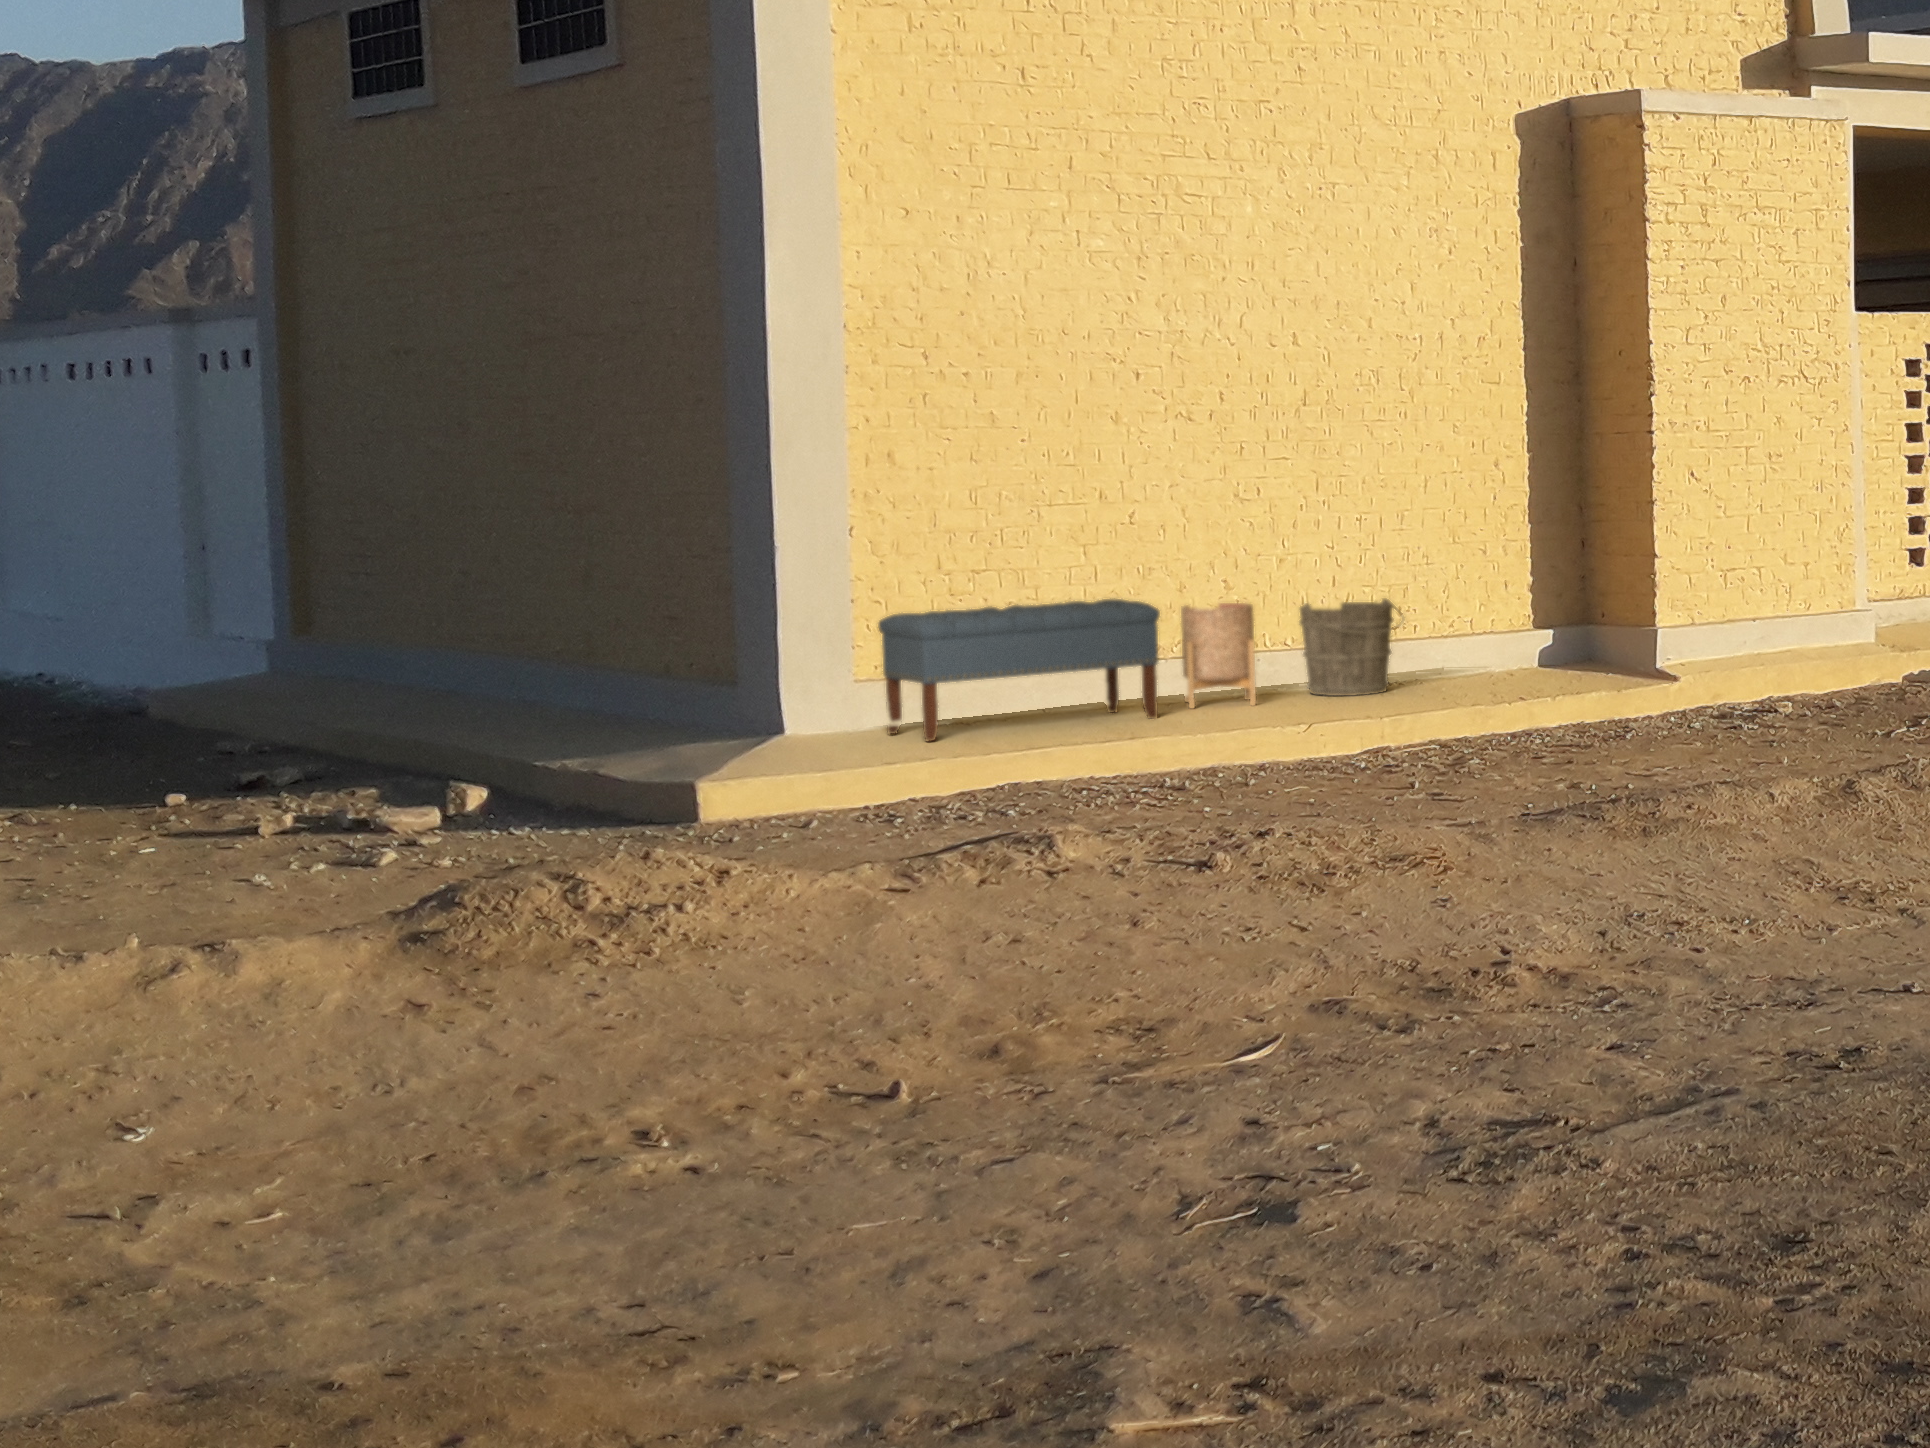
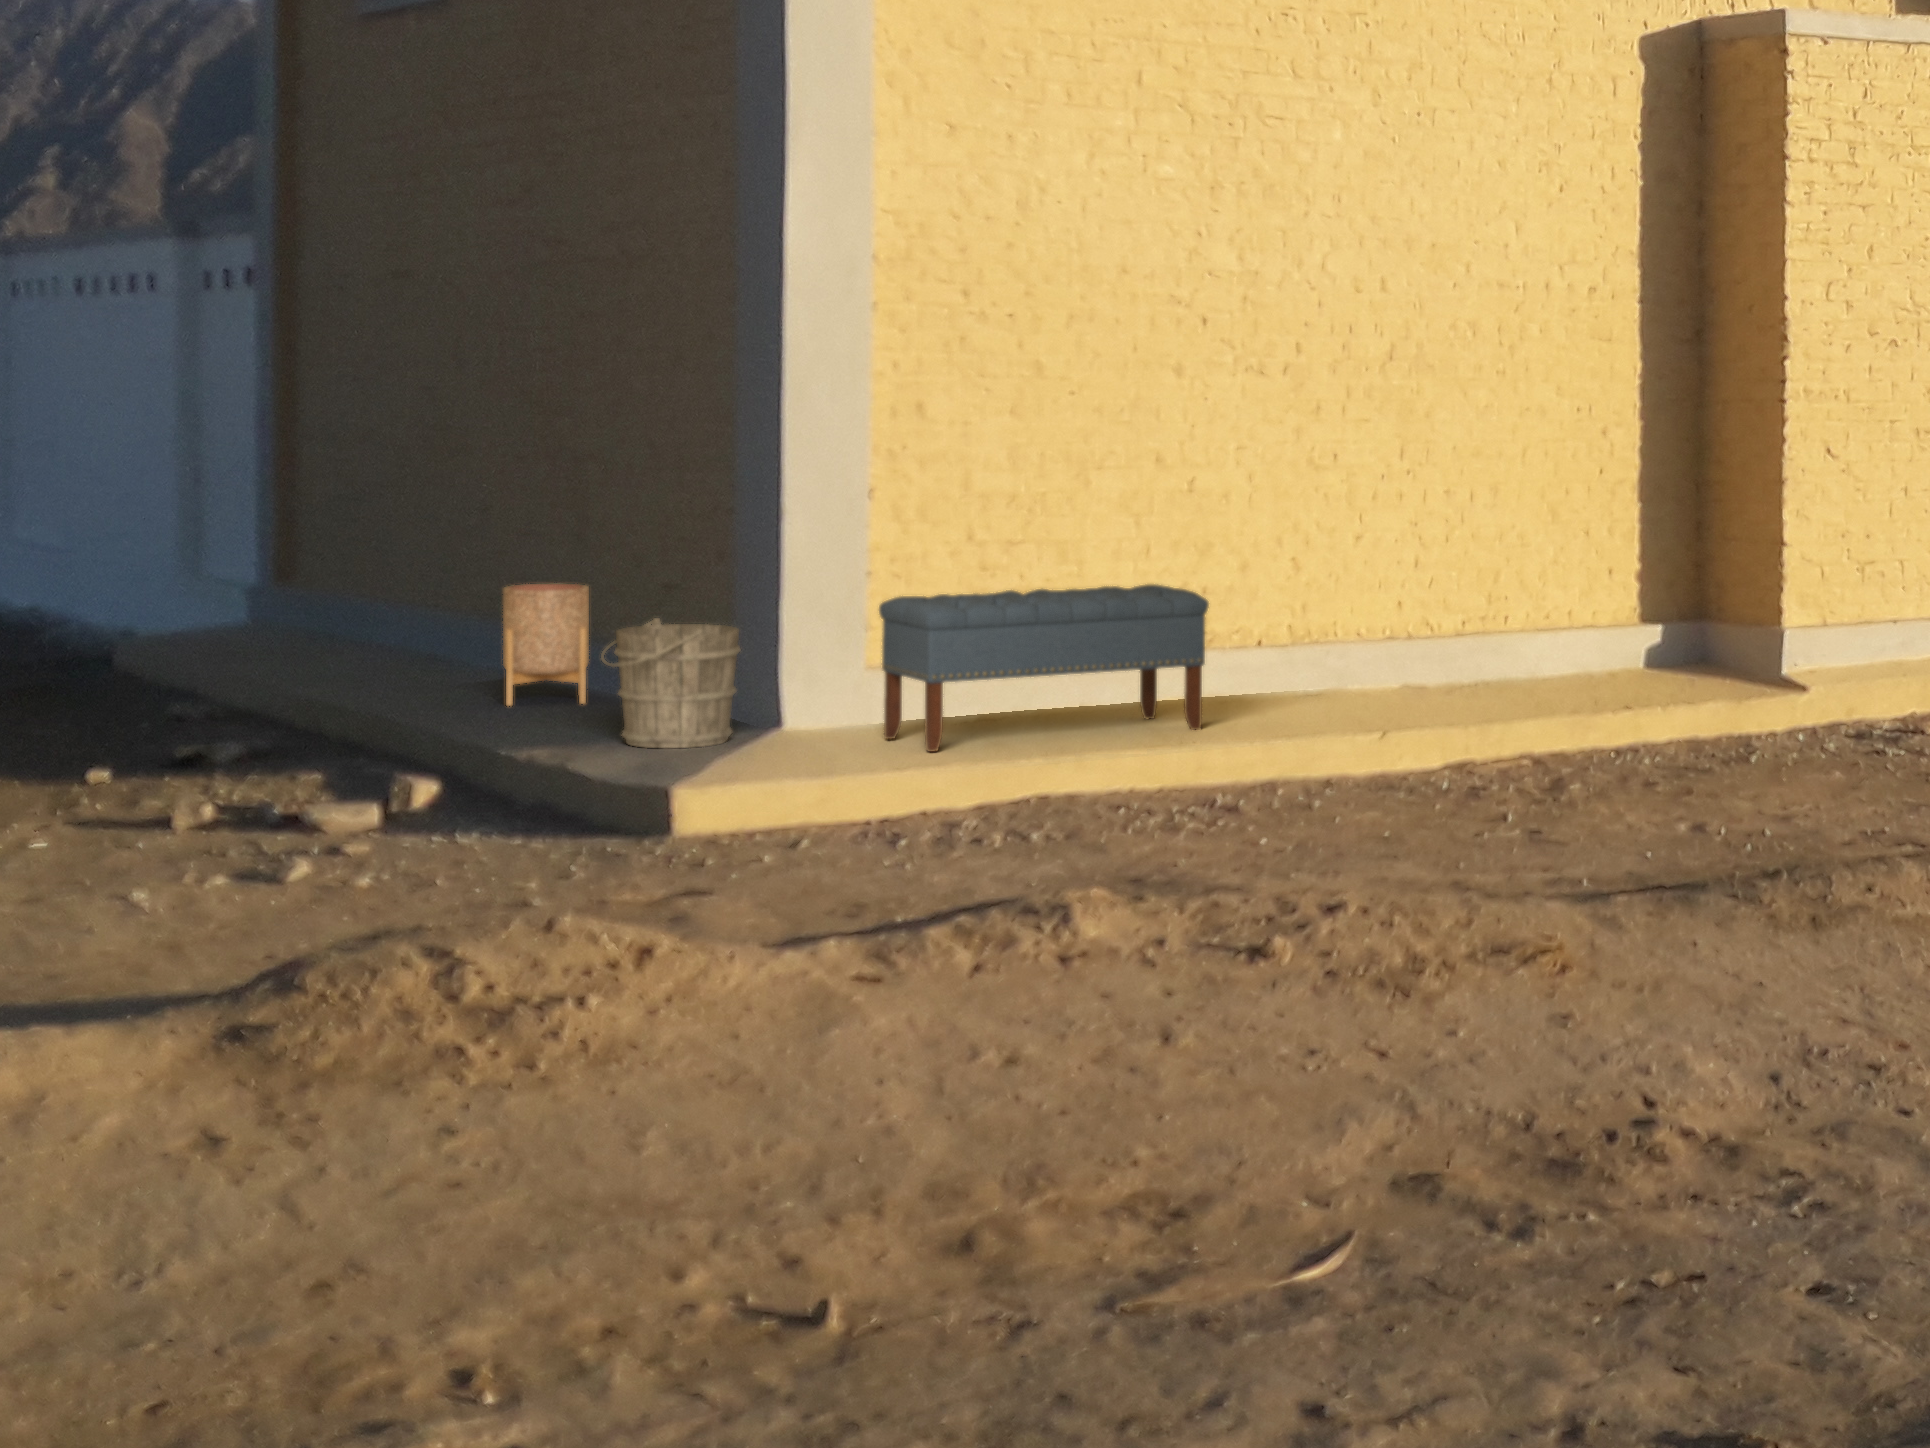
bucket: present [1300,599,1402,696] -> present [601,618,740,748]
planter: present [1181,603,1256,708] -> present [503,584,589,706]

